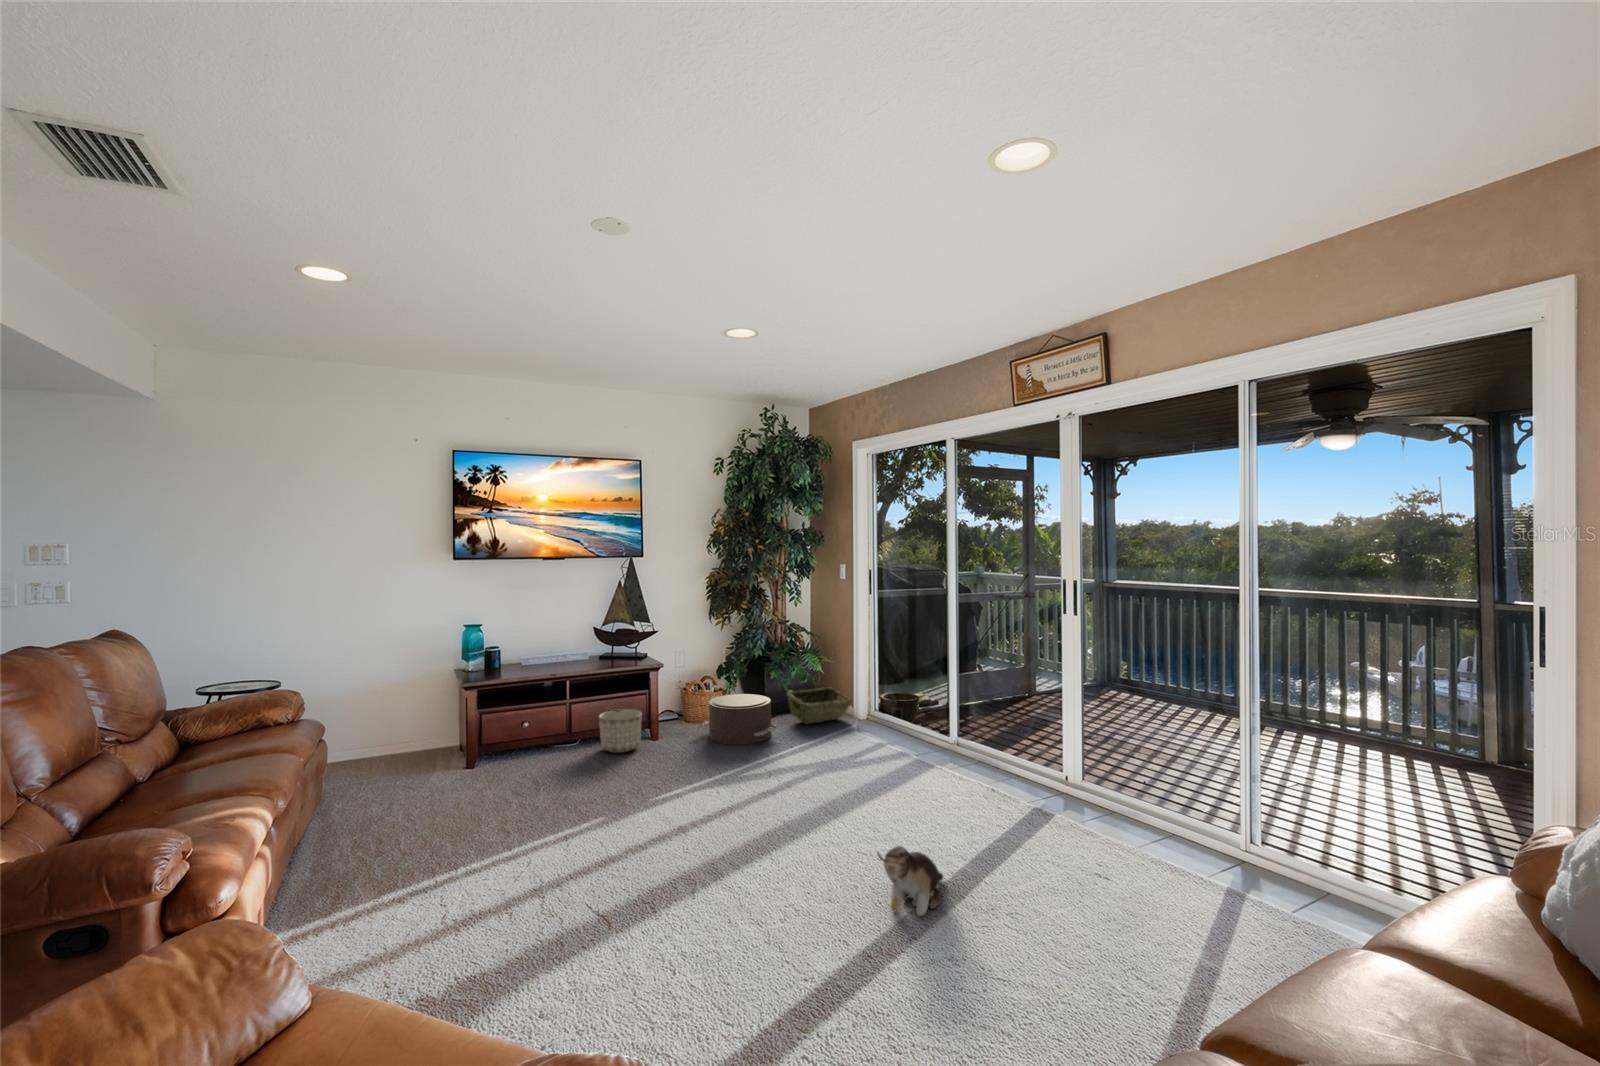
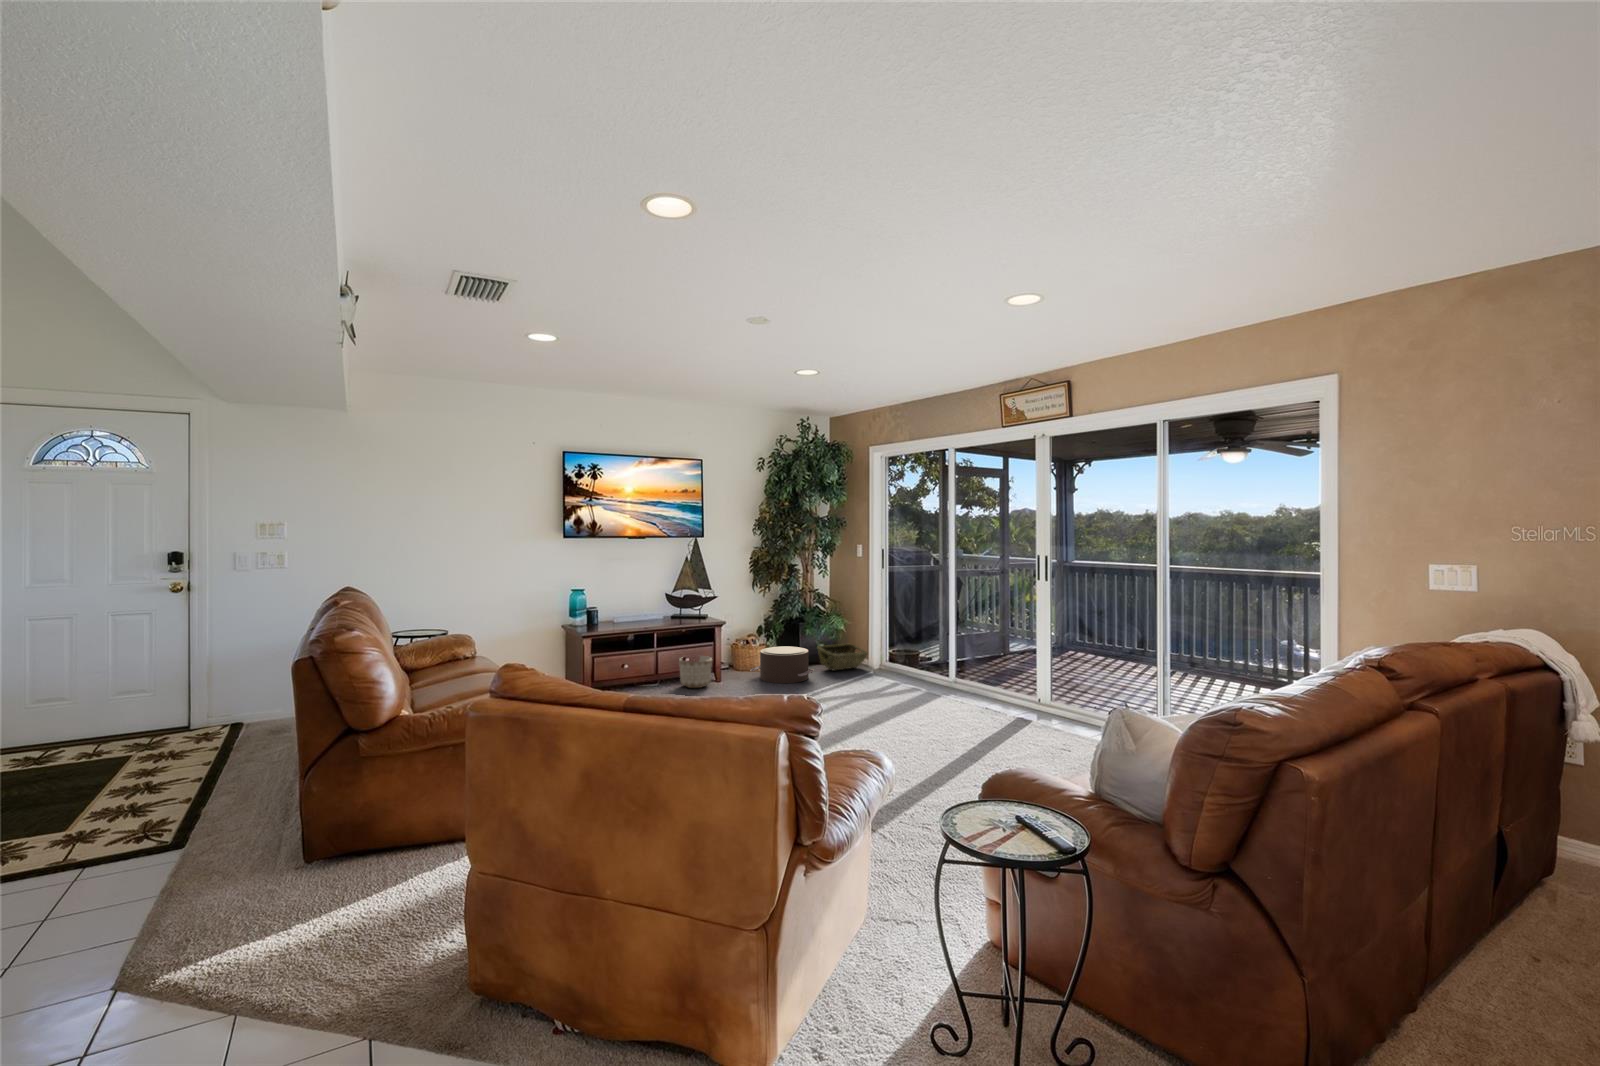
plush toy: present [877,846,943,916] -> none [920,722,960,767]

